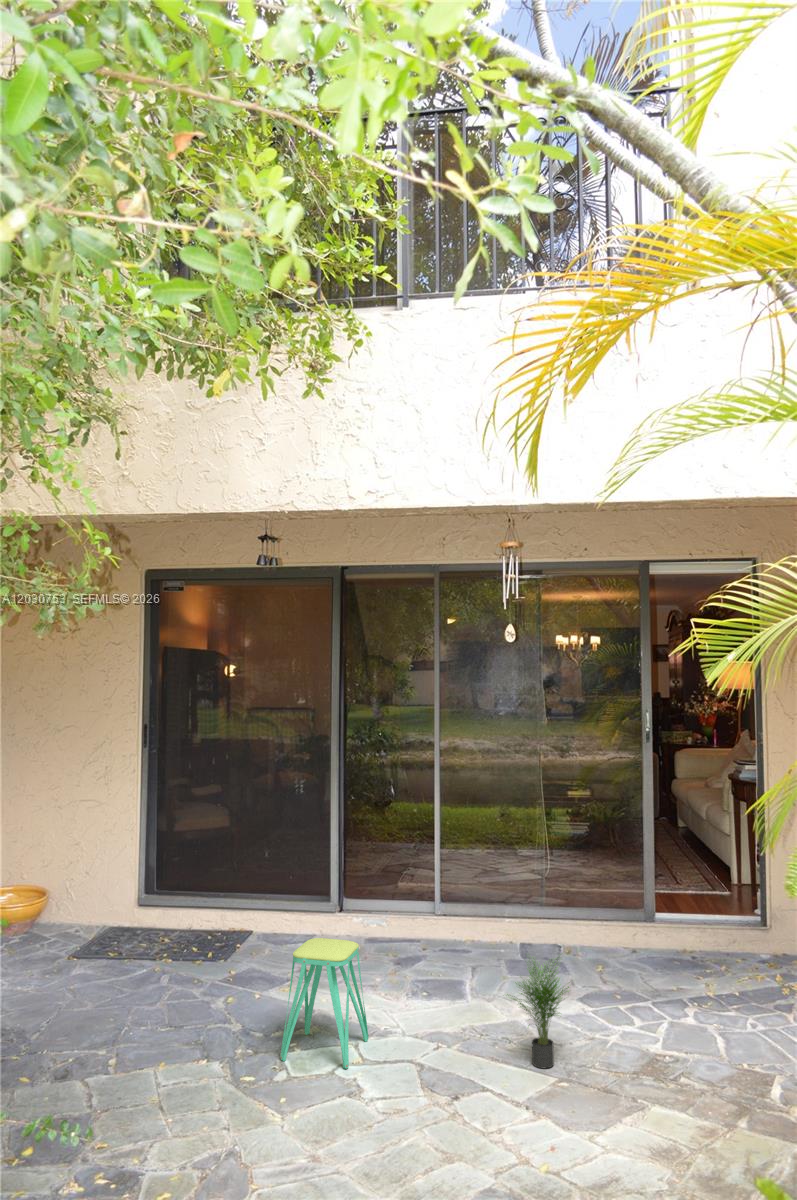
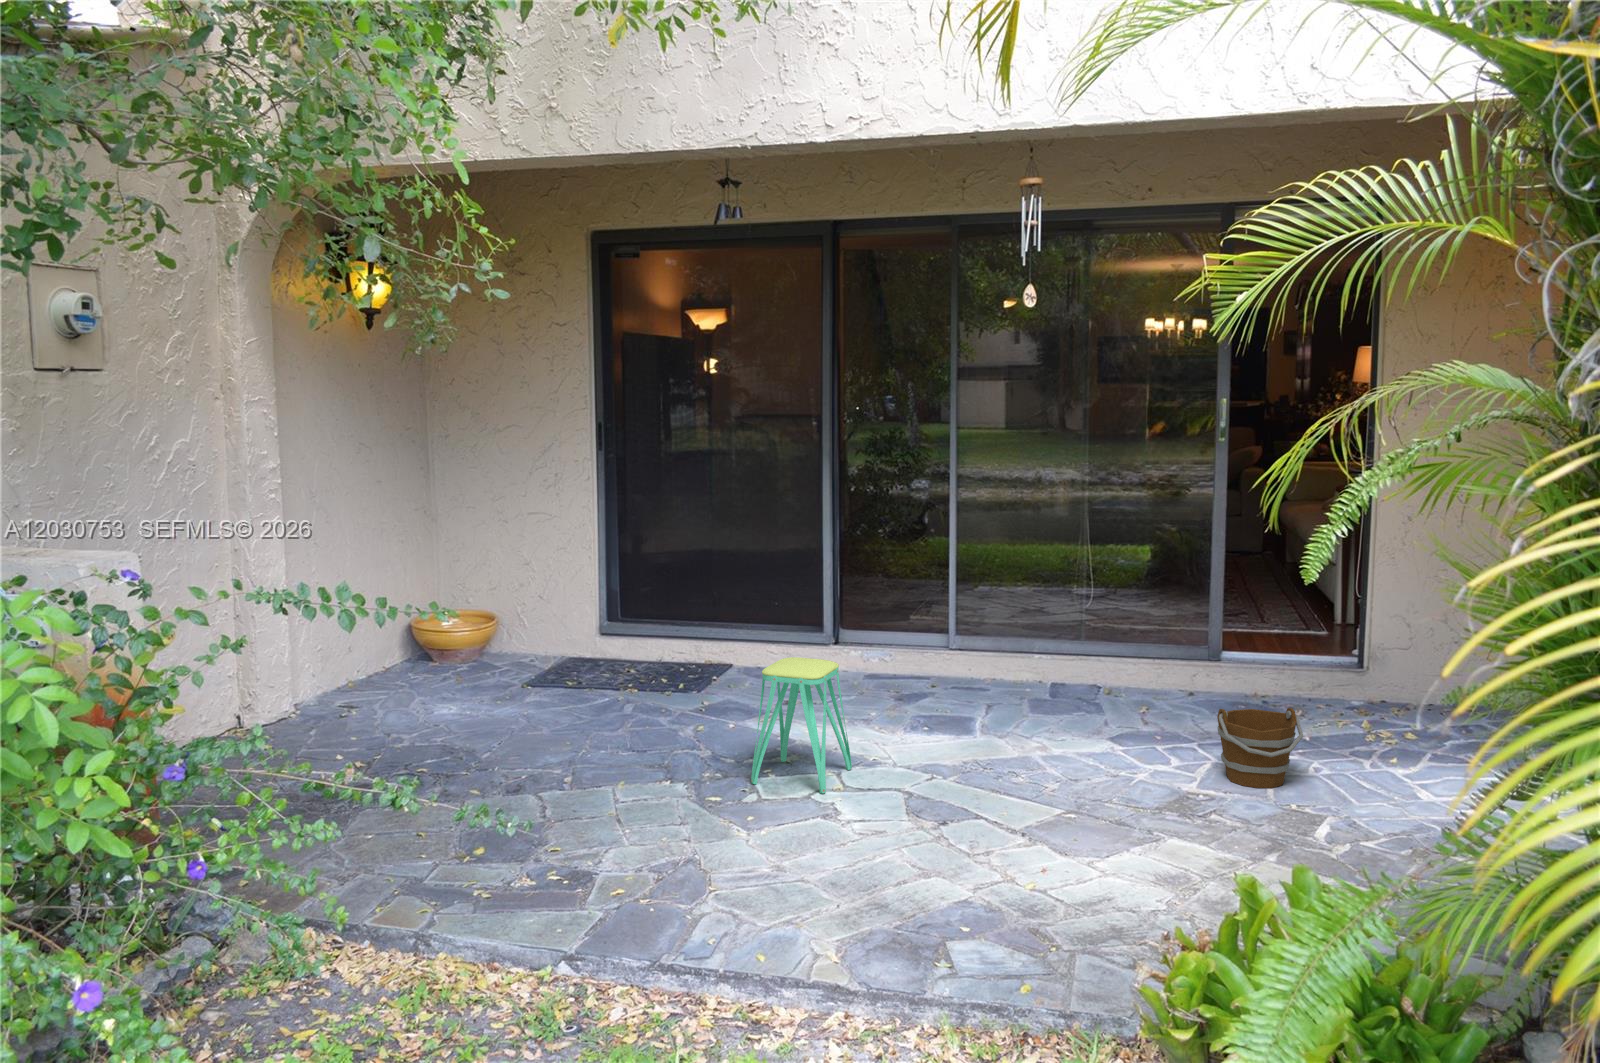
potted plant: present [507,962,569,1068] -> none [1000,675,1093,801]
bucket: none [672,973,743,1047] -> present [1217,708,1303,788]

